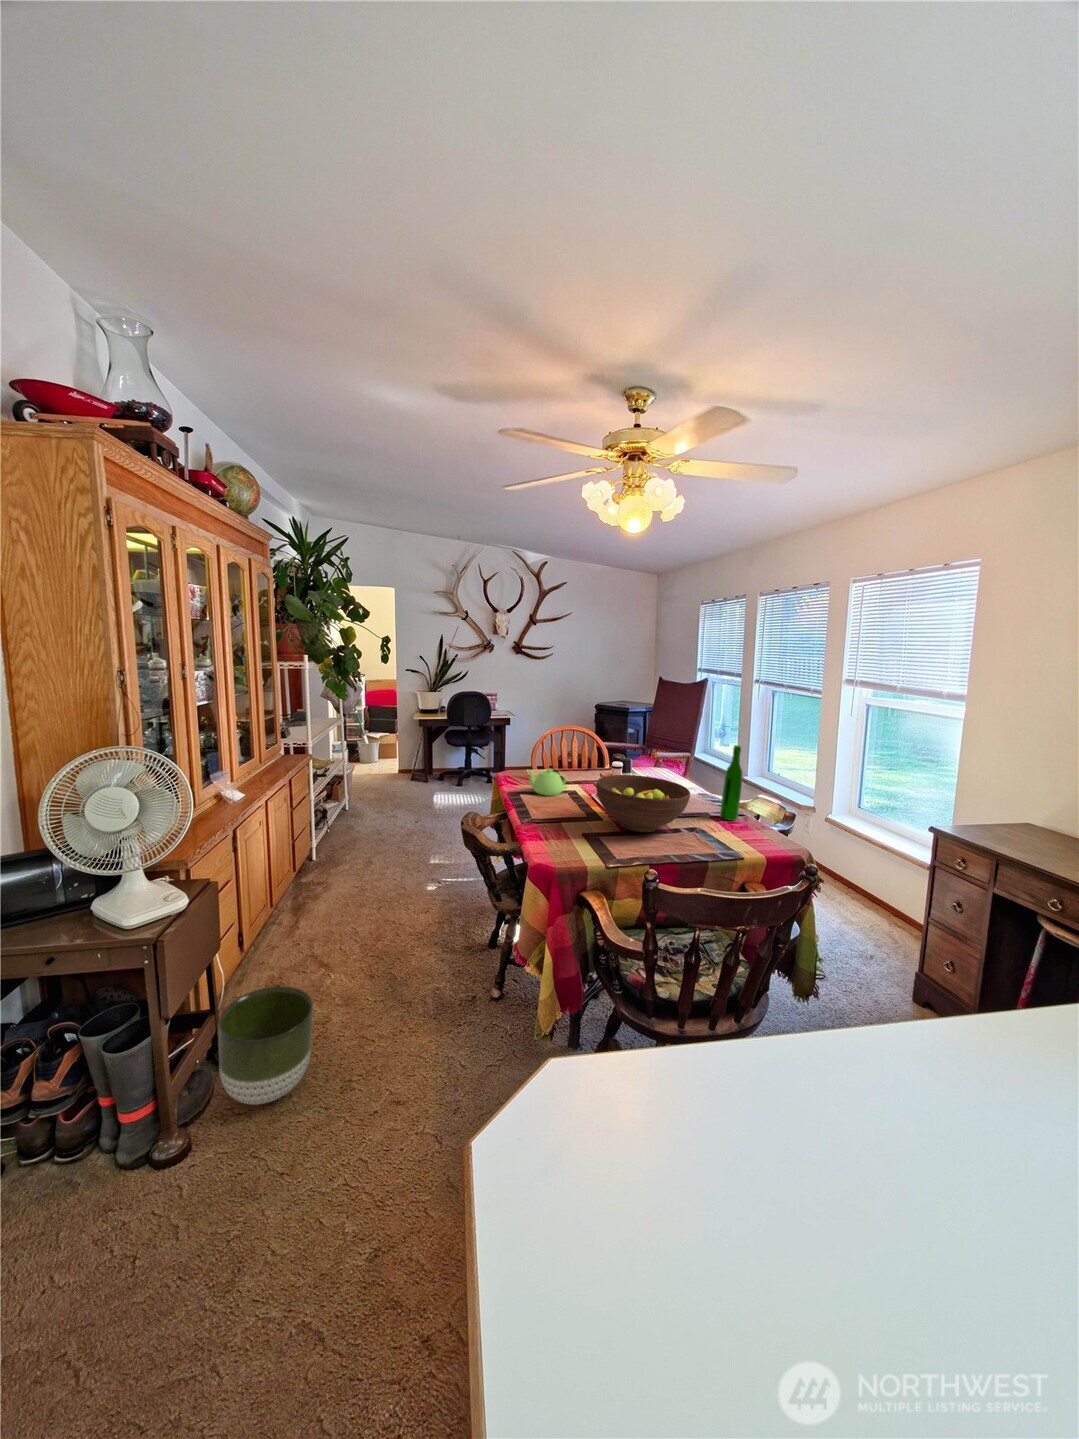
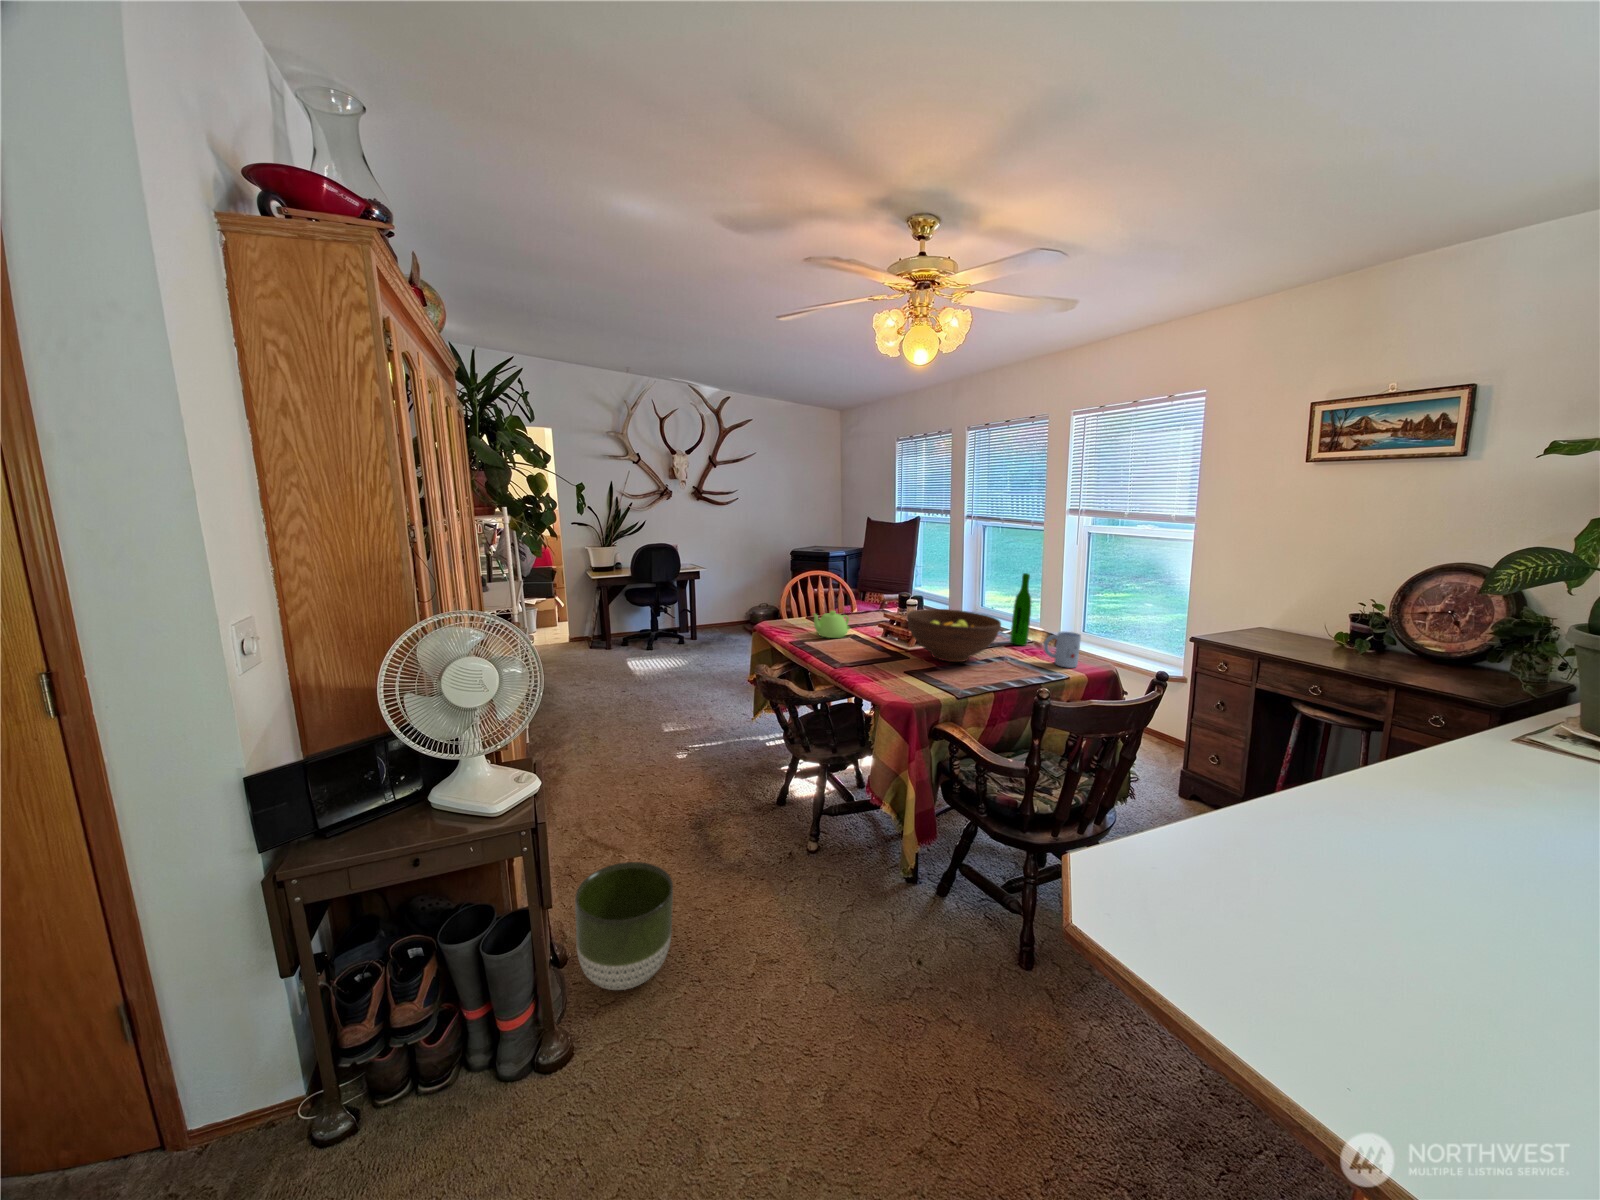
mug: none [736,811,773,851] -> present [1044,632,1081,668]

